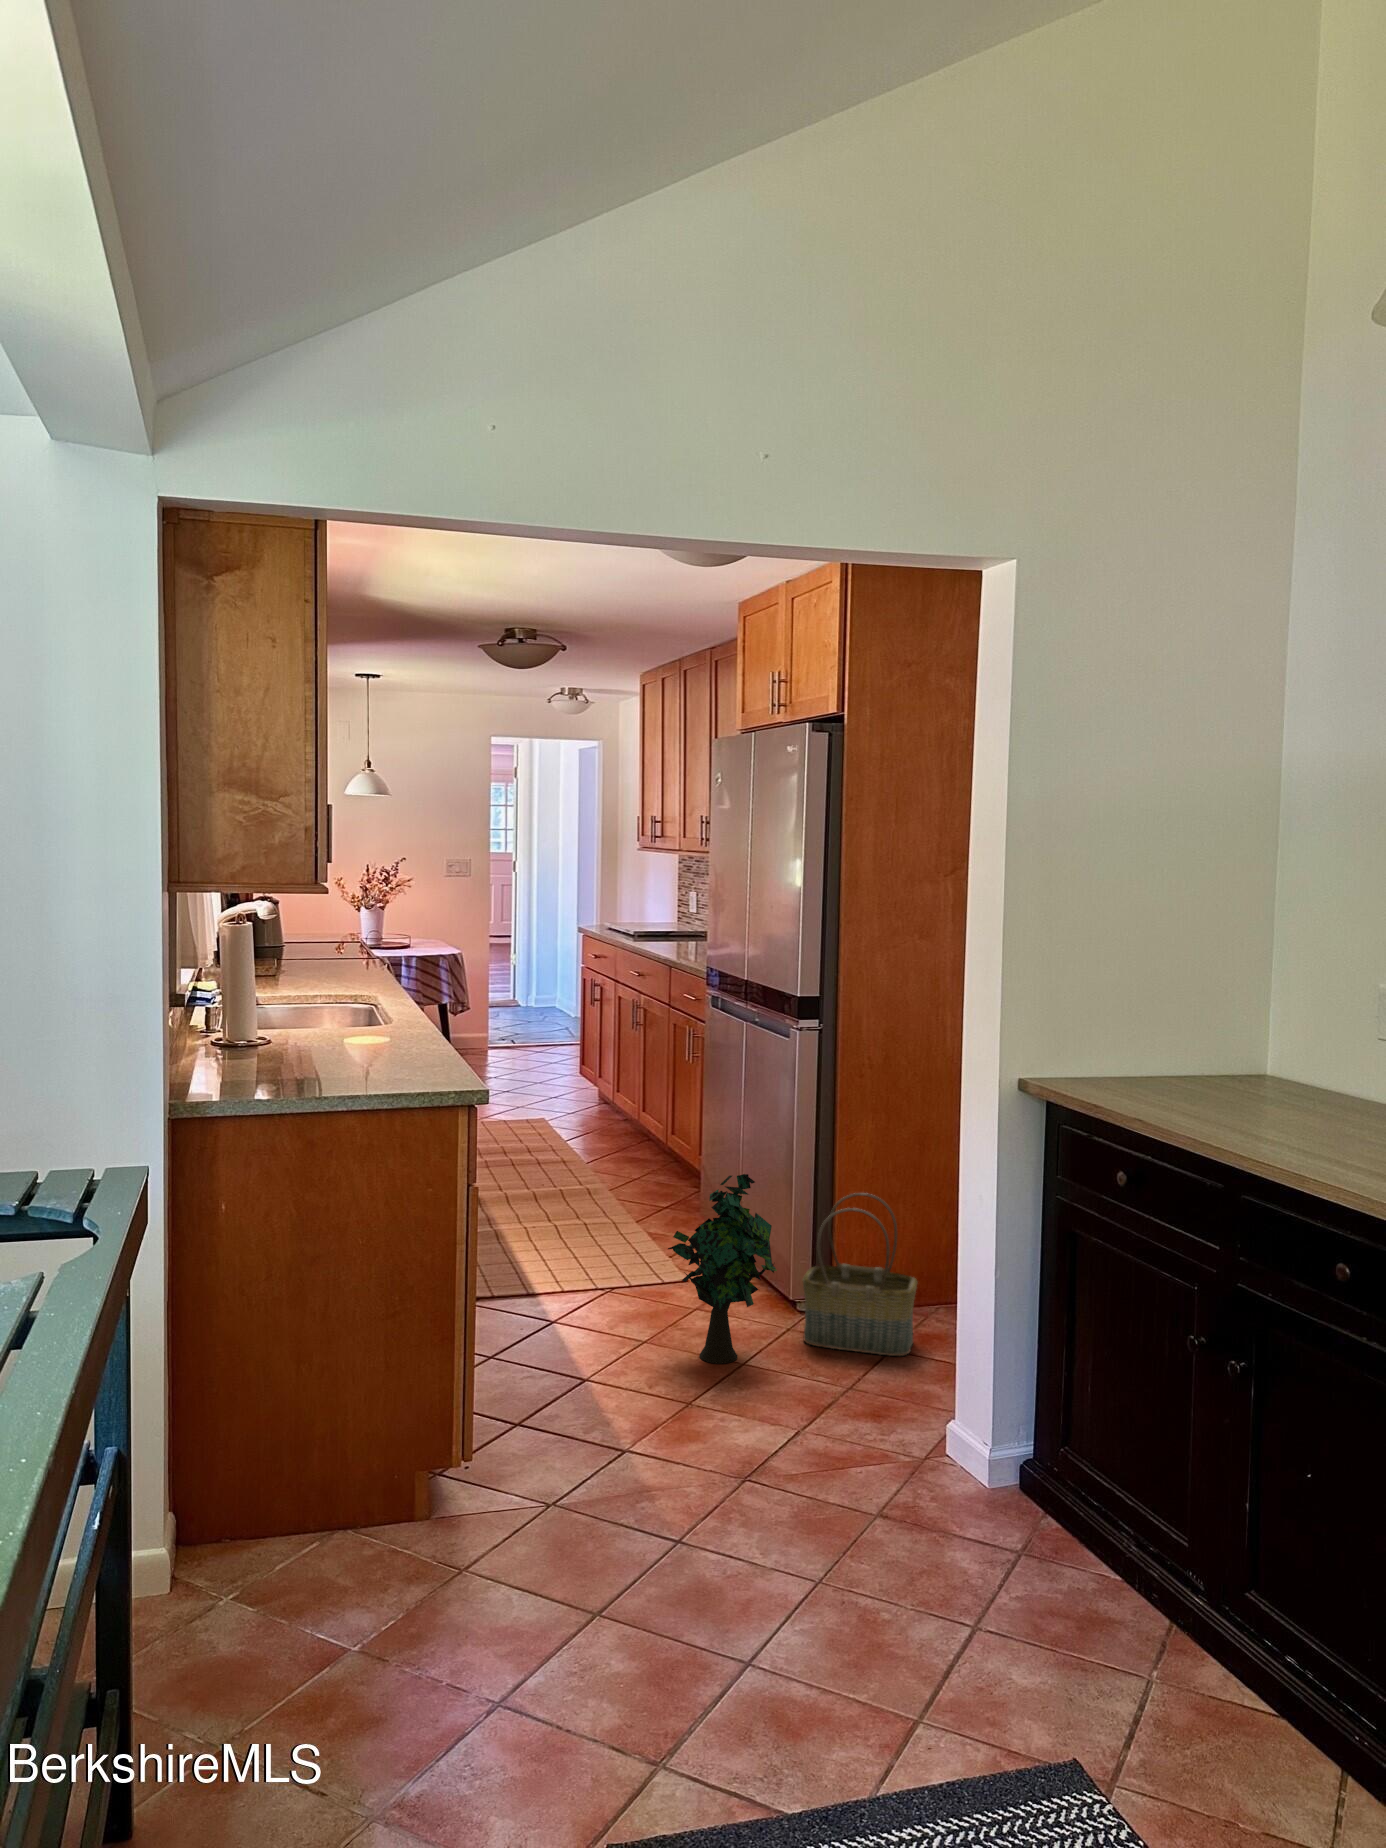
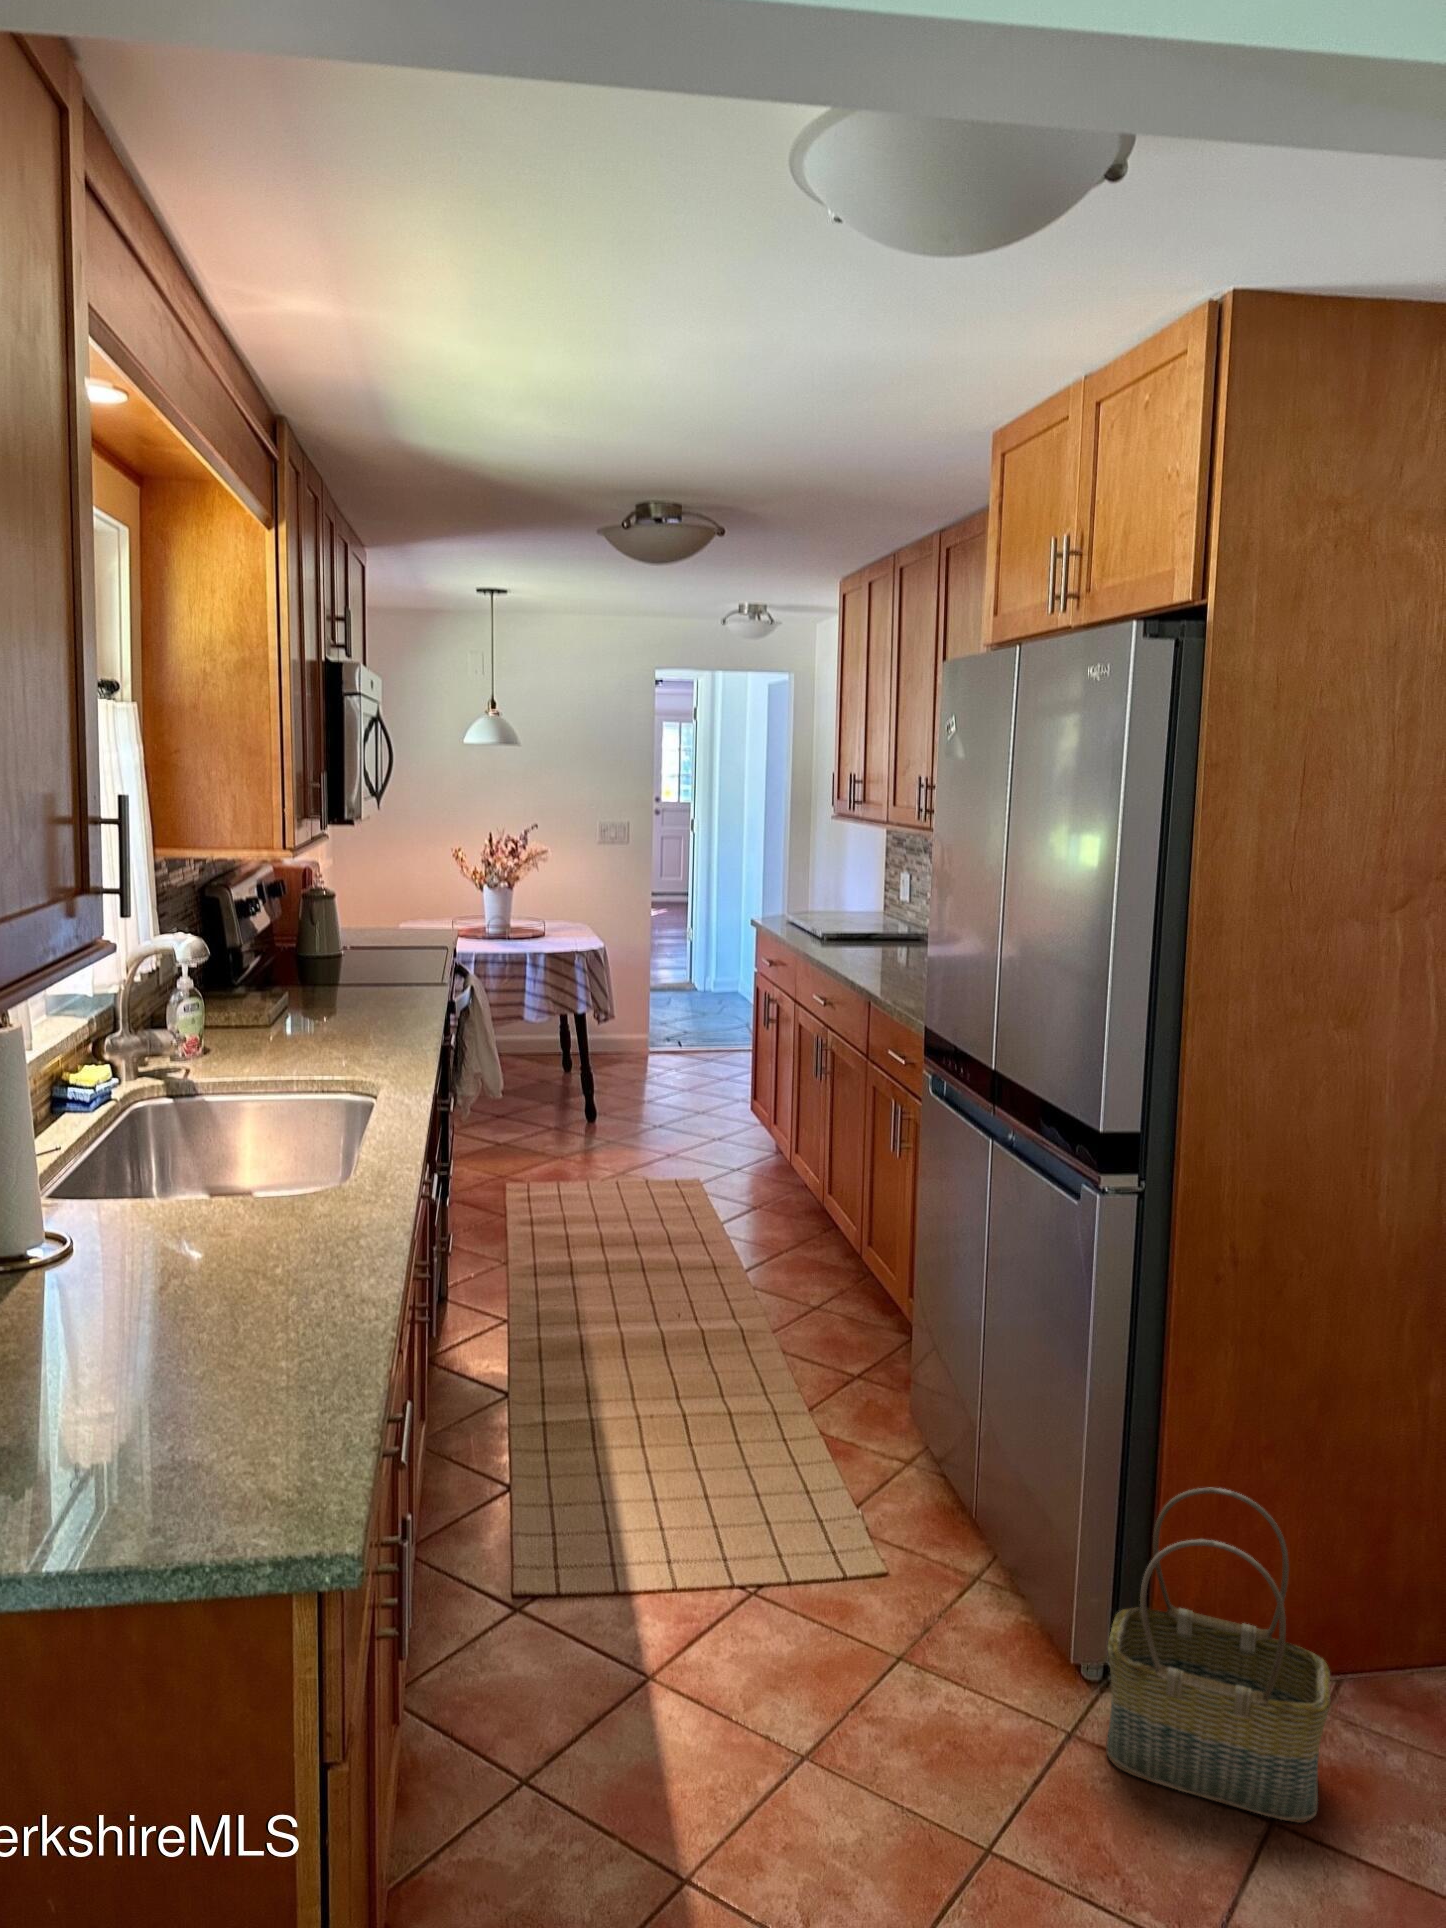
decorative plant: present [668,1174,777,1364] -> none [858,1464,1066,1818]

